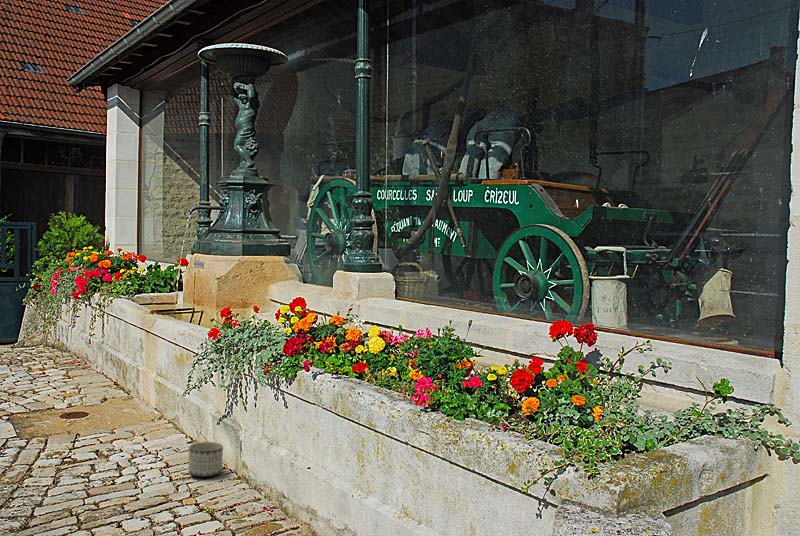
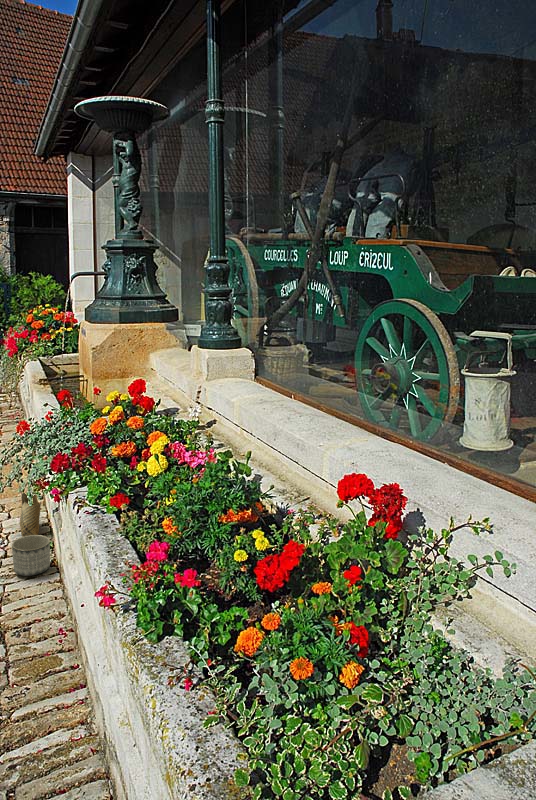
woven basket: none [168,397,197,454] -> present [18,482,41,537]

